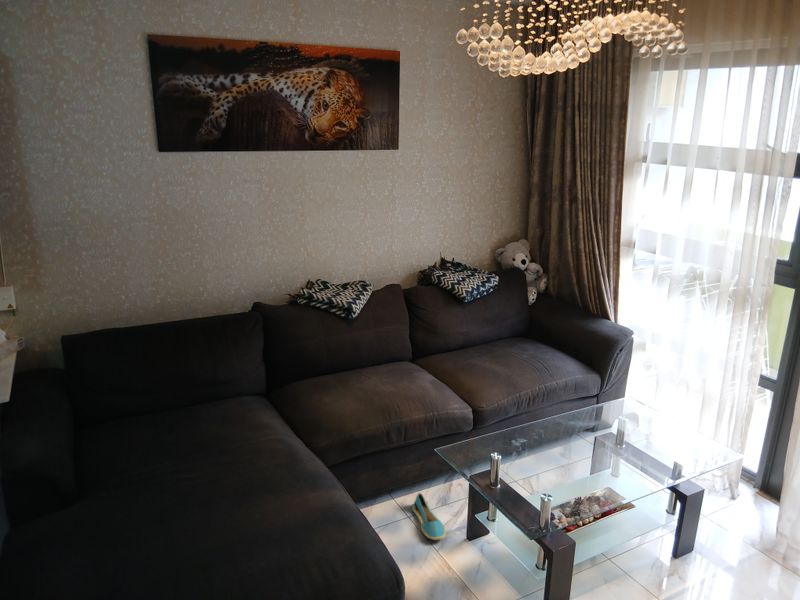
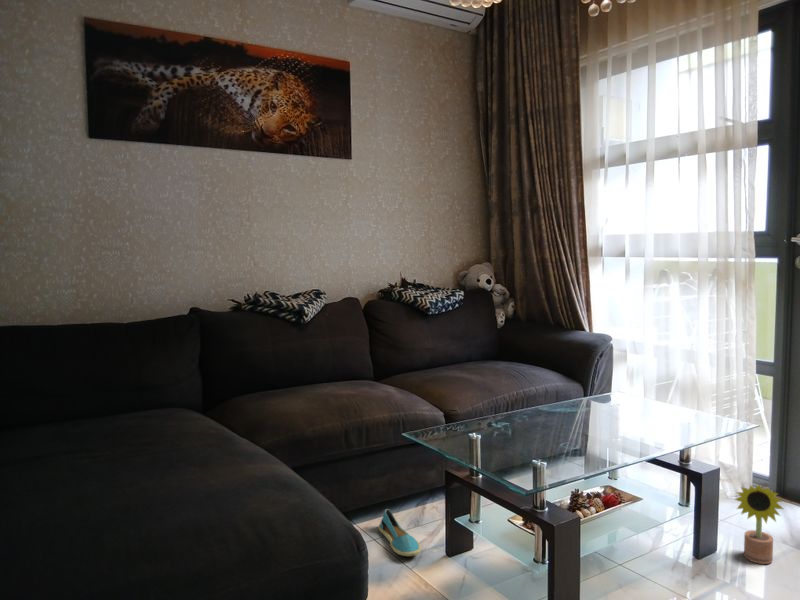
decorative plant: none [713,507,754,566] -> present [735,485,783,564]

